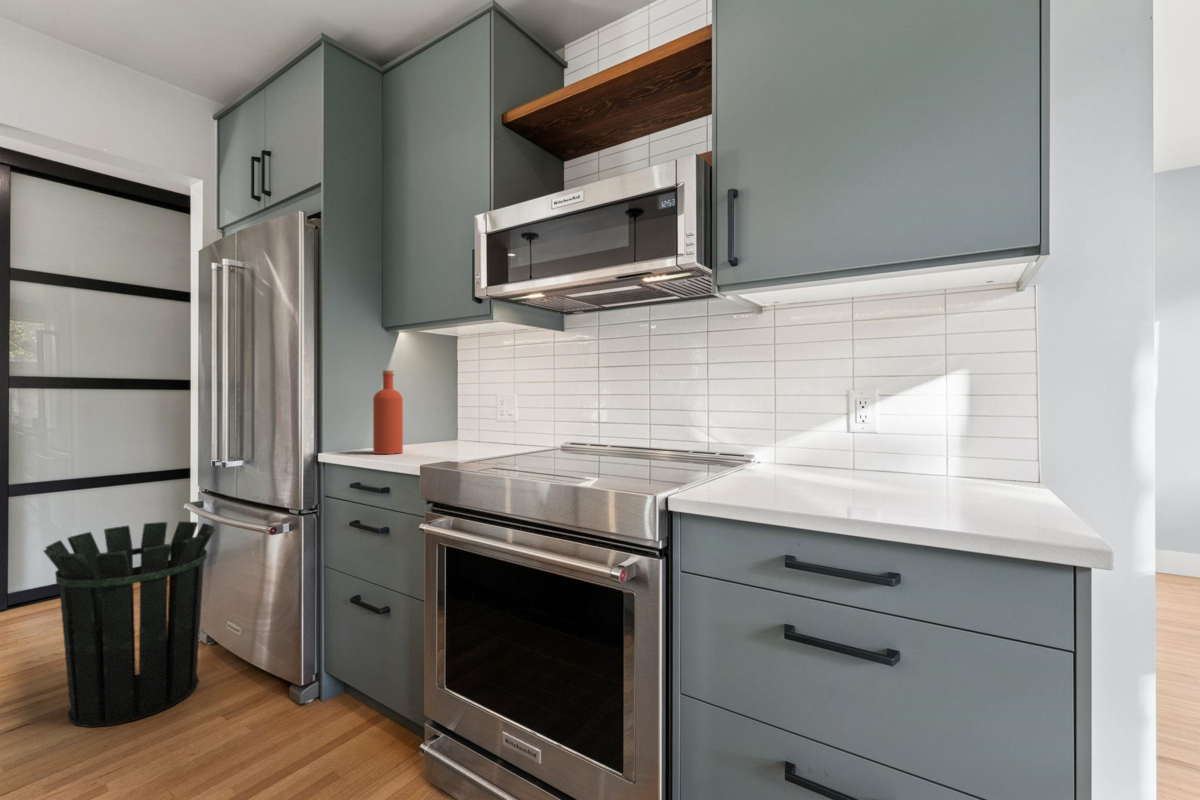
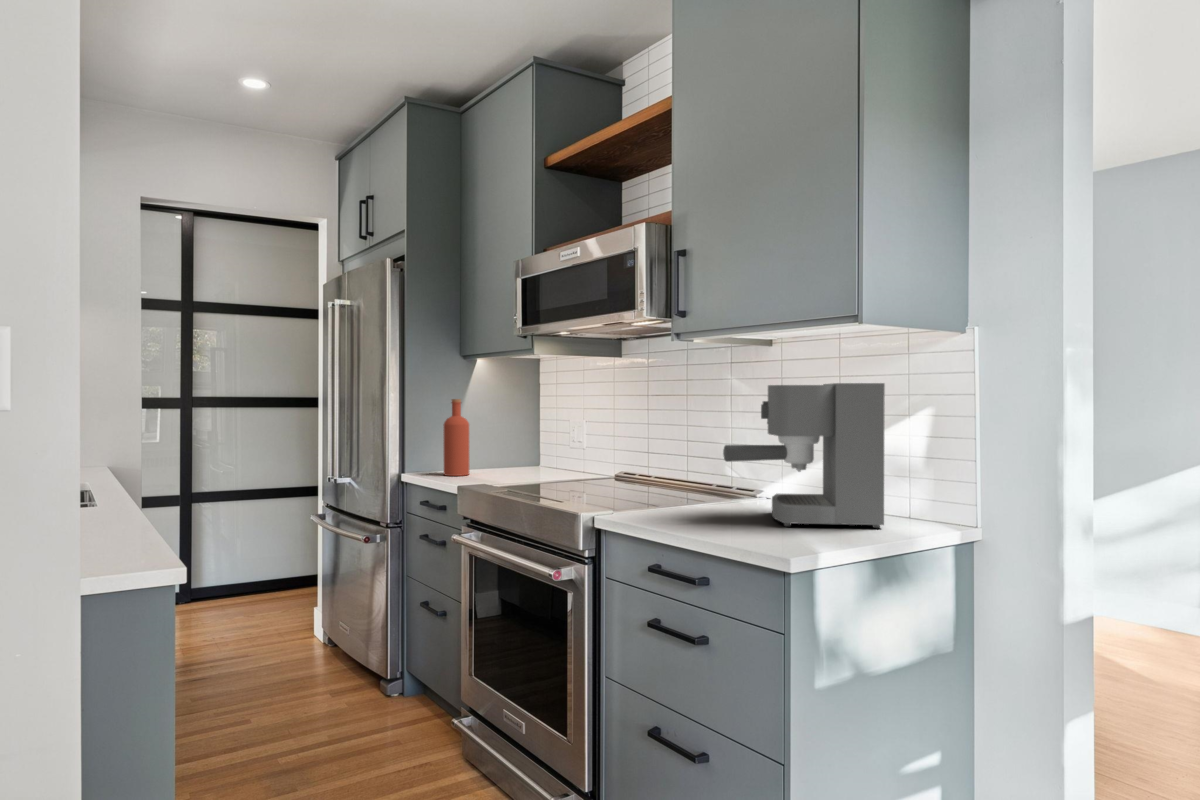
coffee maker: none [828,335,1006,498] -> present [723,383,885,528]
waste bin: present [44,521,215,727] -> none [211,530,330,689]

